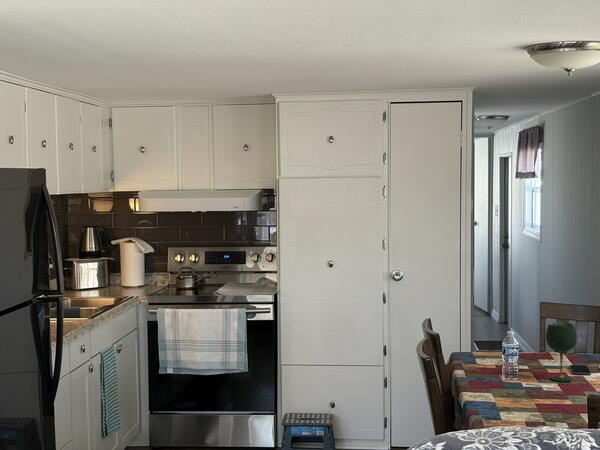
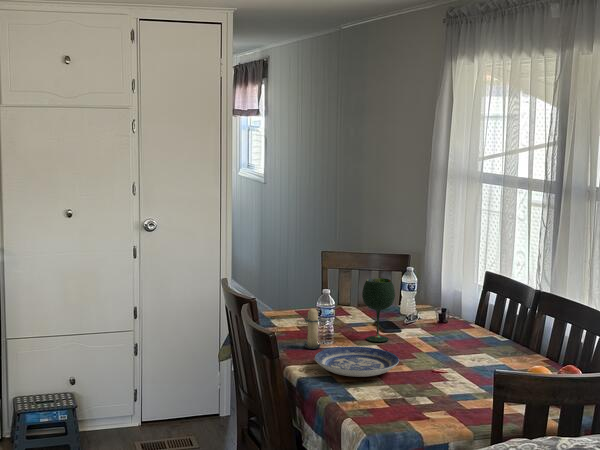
candle: none [484,343,504,382] -> present [304,308,321,349]
plate: none [481,381,559,405] -> present [315,347,399,377]

